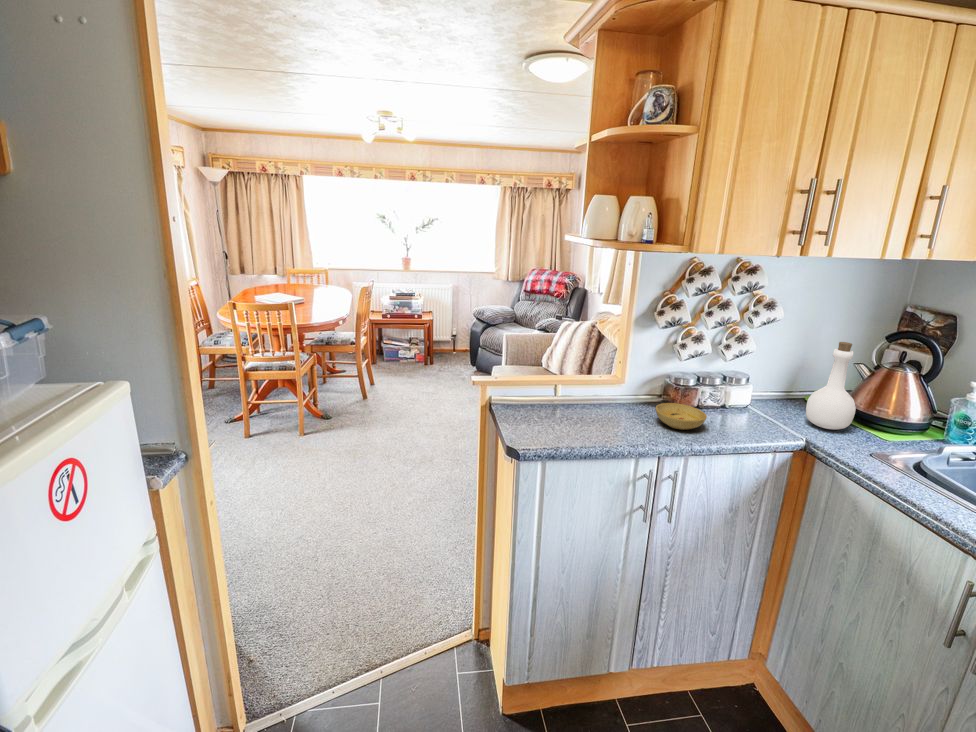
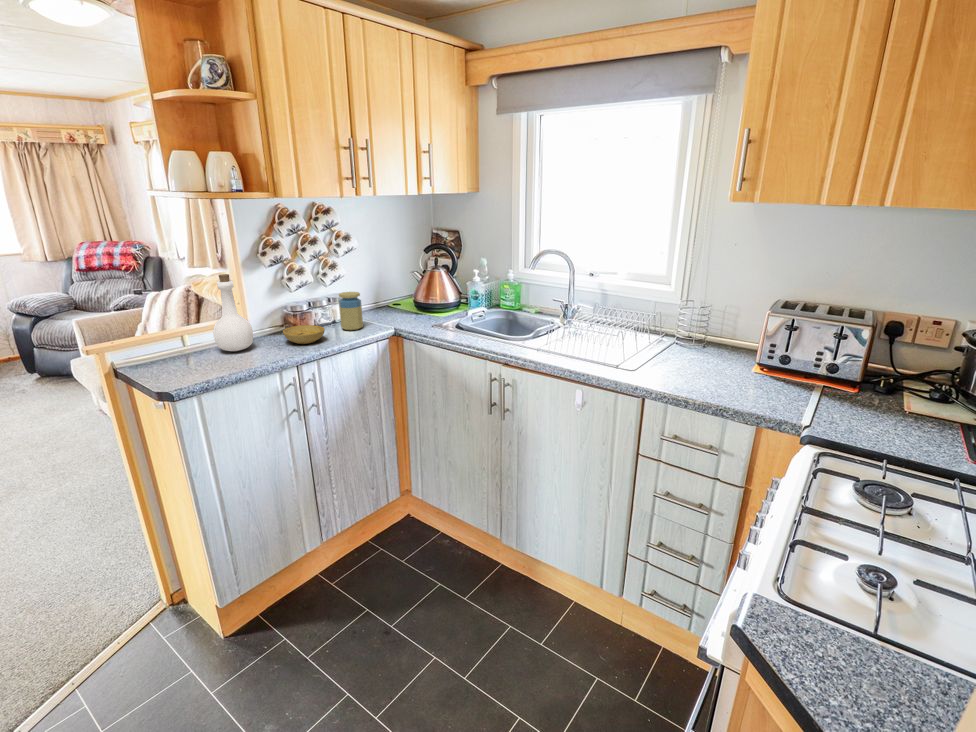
bottle: present [806,342,856,430] -> present [213,274,253,351]
jar: none [730,375,768,426] -> present [339,292,363,330]

